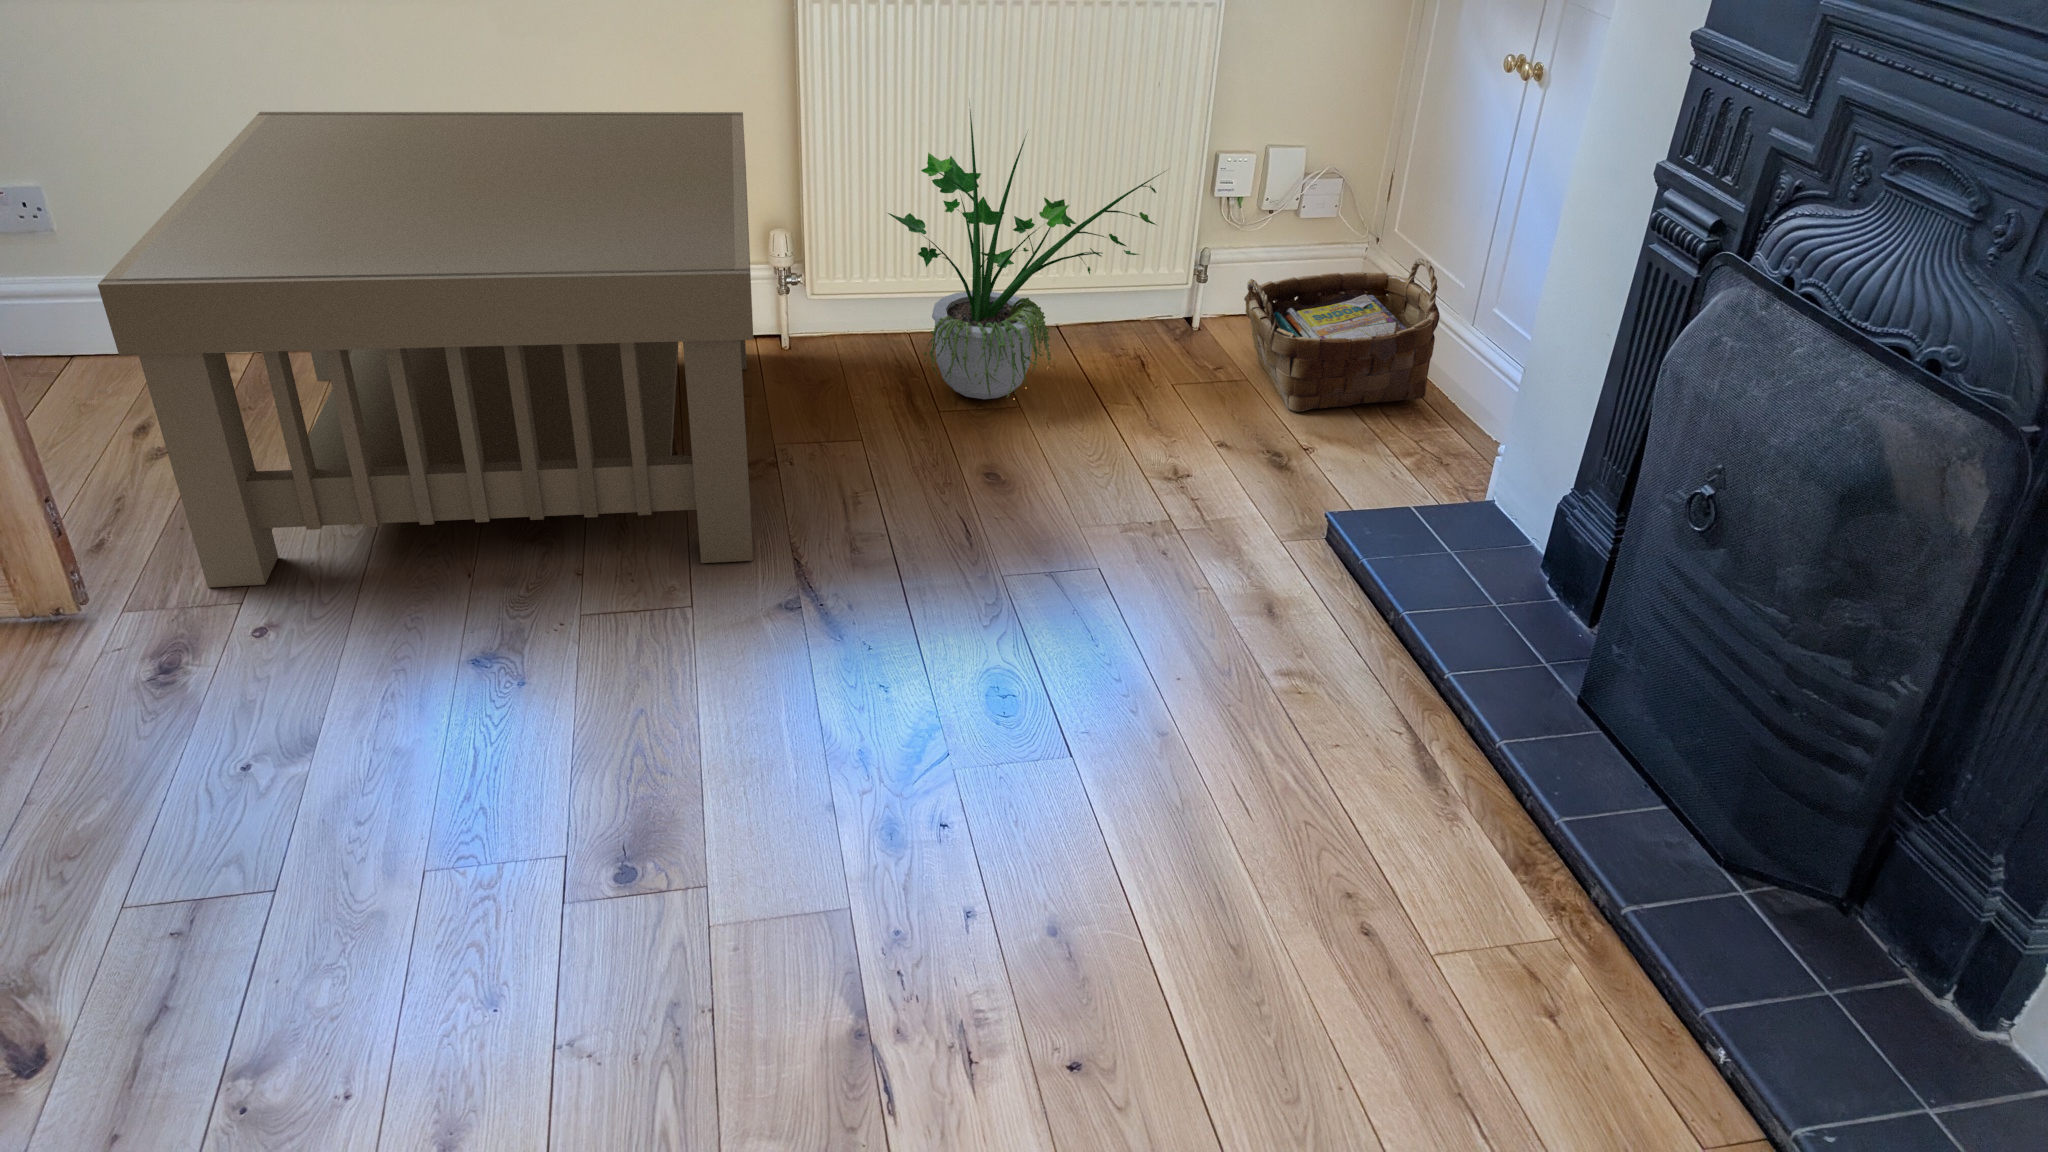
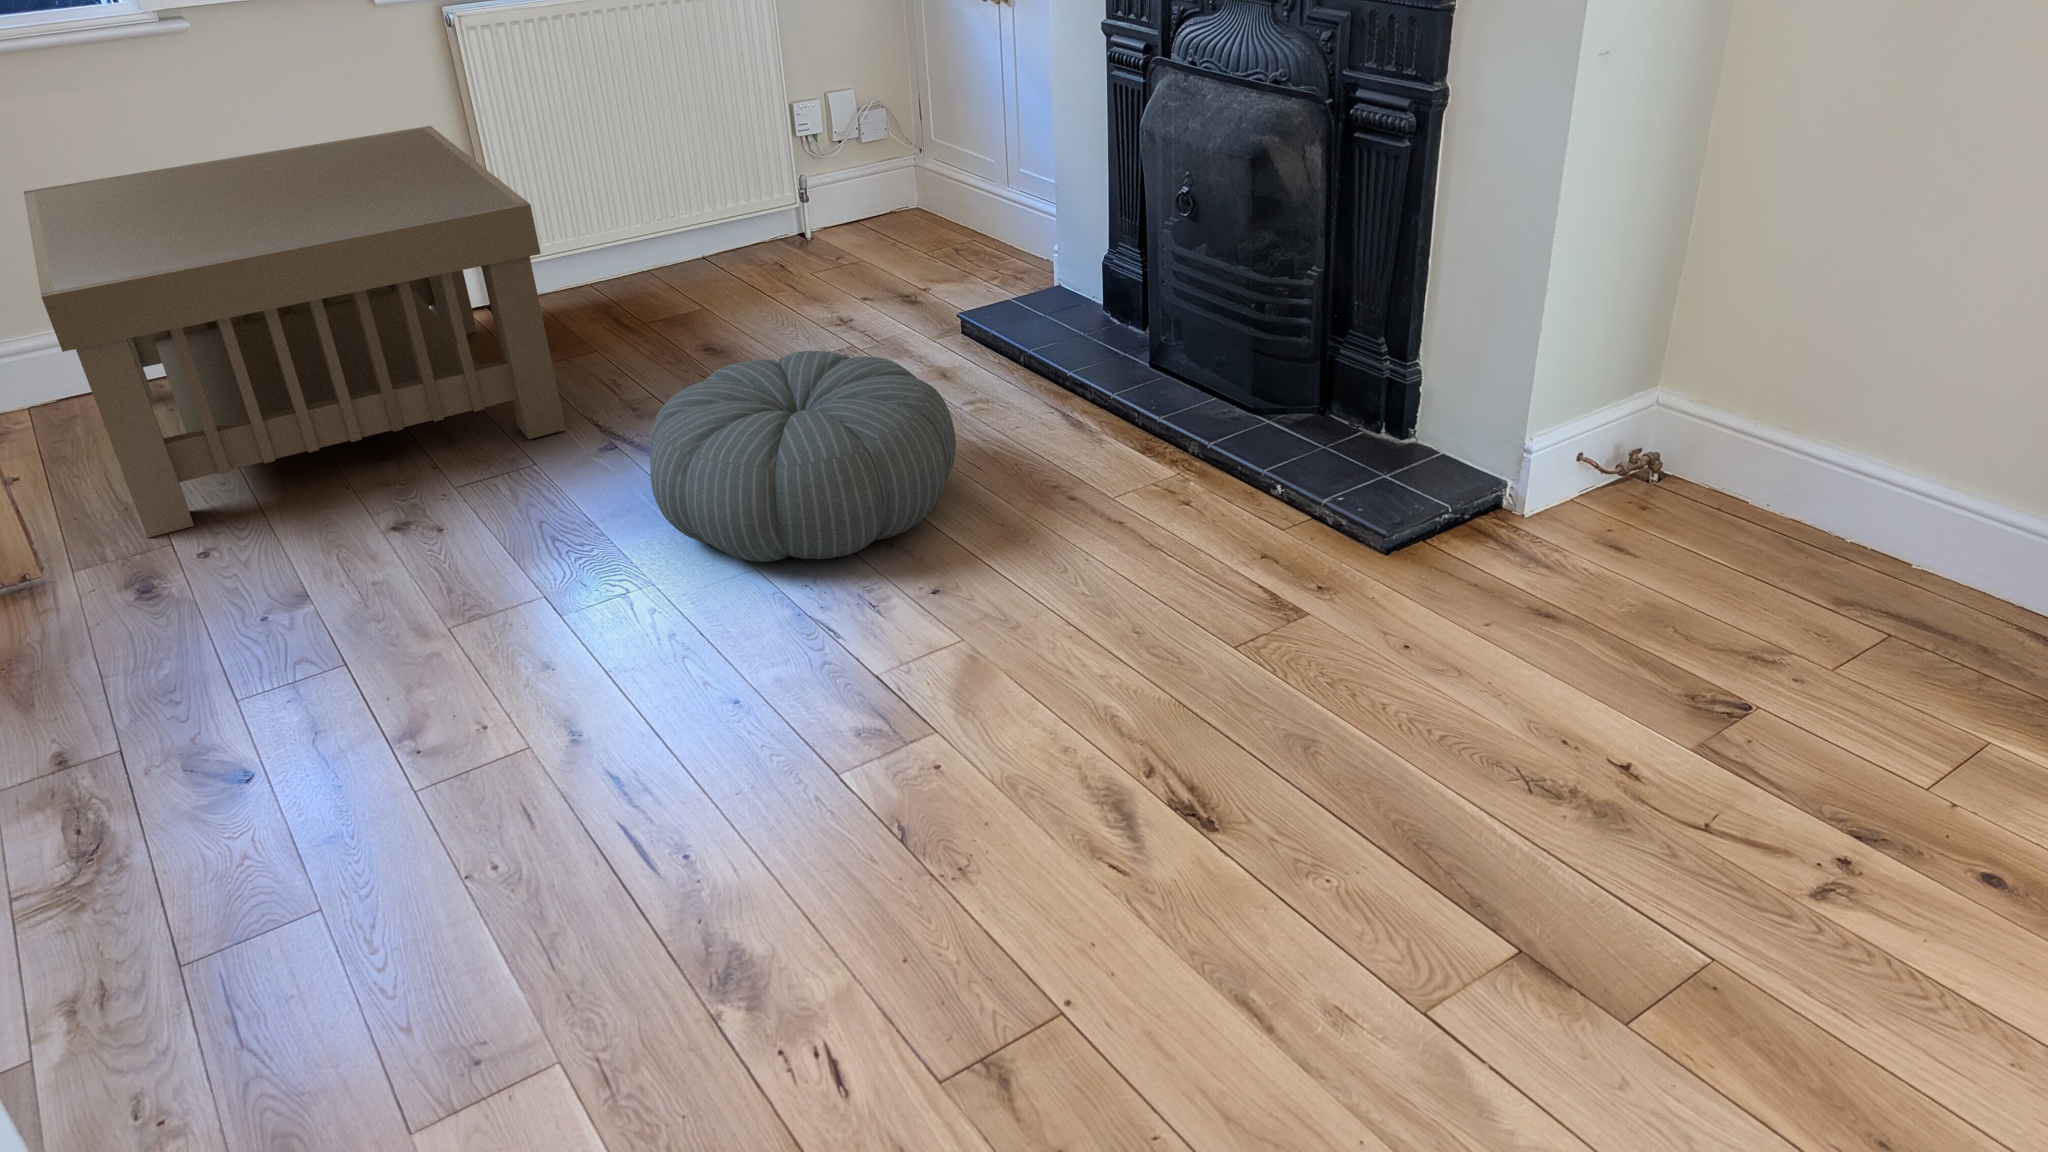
potted plant: present [888,110,1160,399] -> none [571,78,773,310]
woven basket: present [1244,258,1440,412] -> none [844,146,990,271]
pouf: none [747,571,1216,948] -> present [650,351,956,562]

